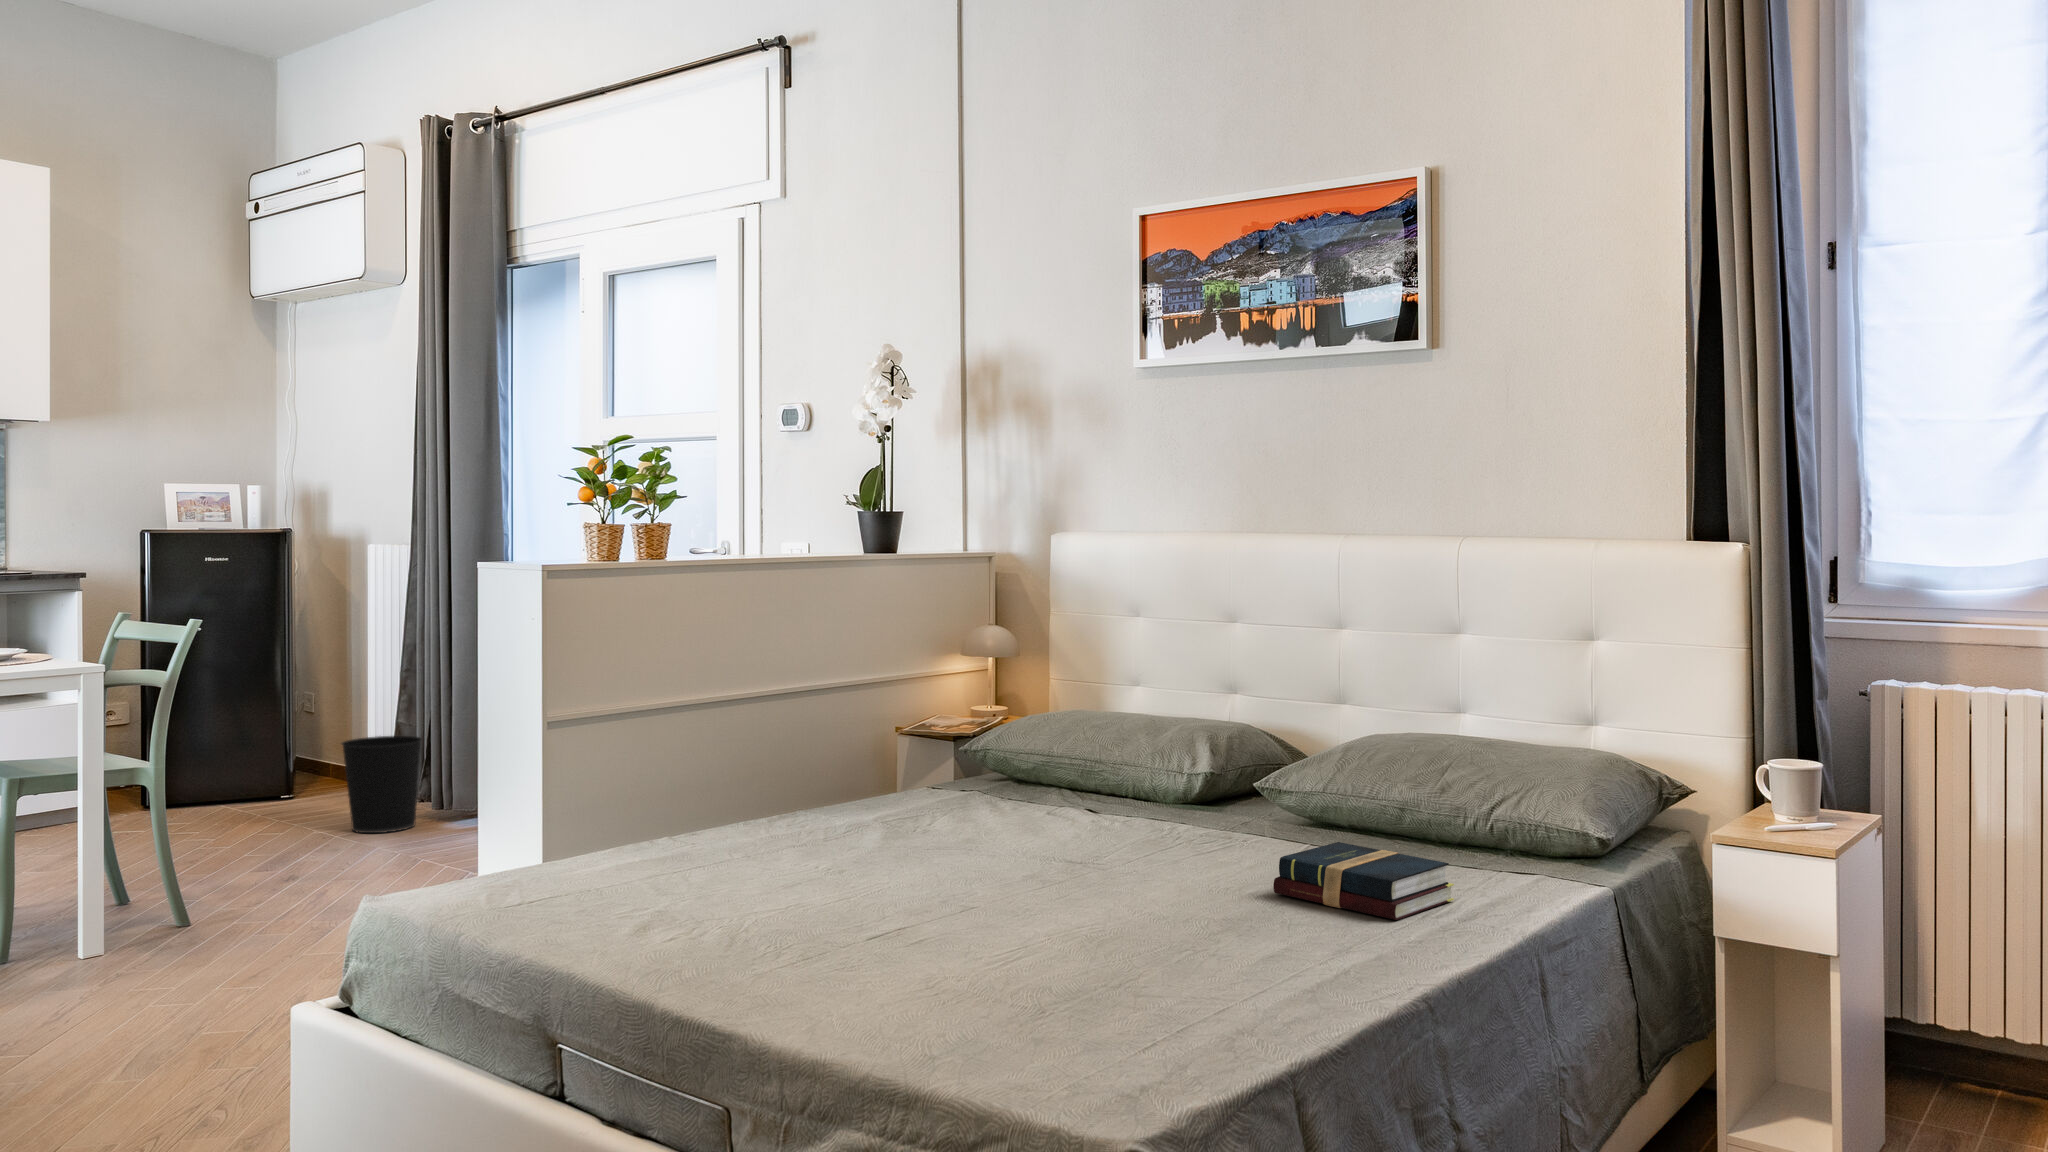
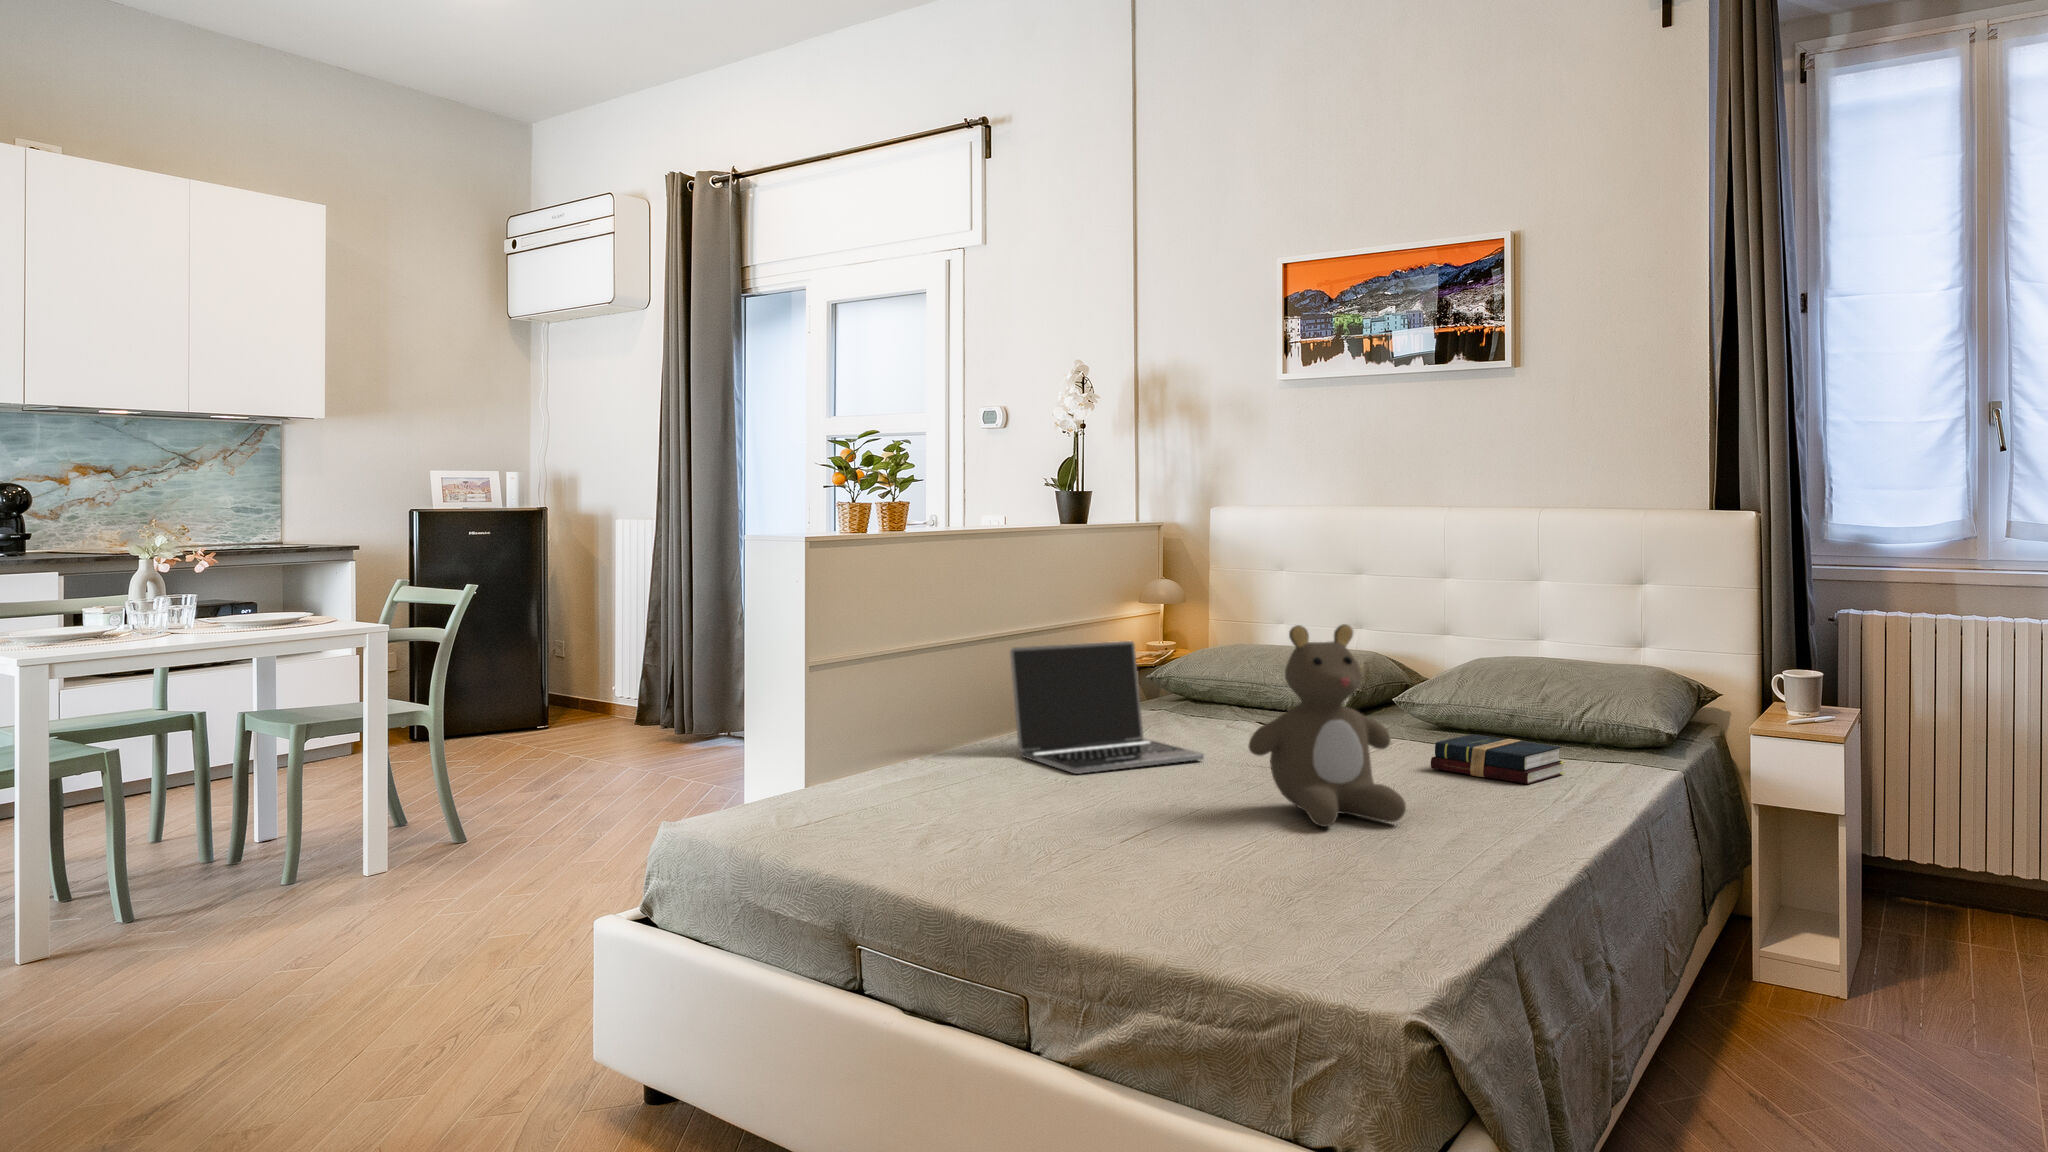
teddy bear: none [971,706,1188,1010] -> present [1249,624,1406,827]
laptop: none [709,714,970,909] -> present [1010,641,1204,774]
wastebasket: present [342,736,422,833] -> none [612,673,675,749]

